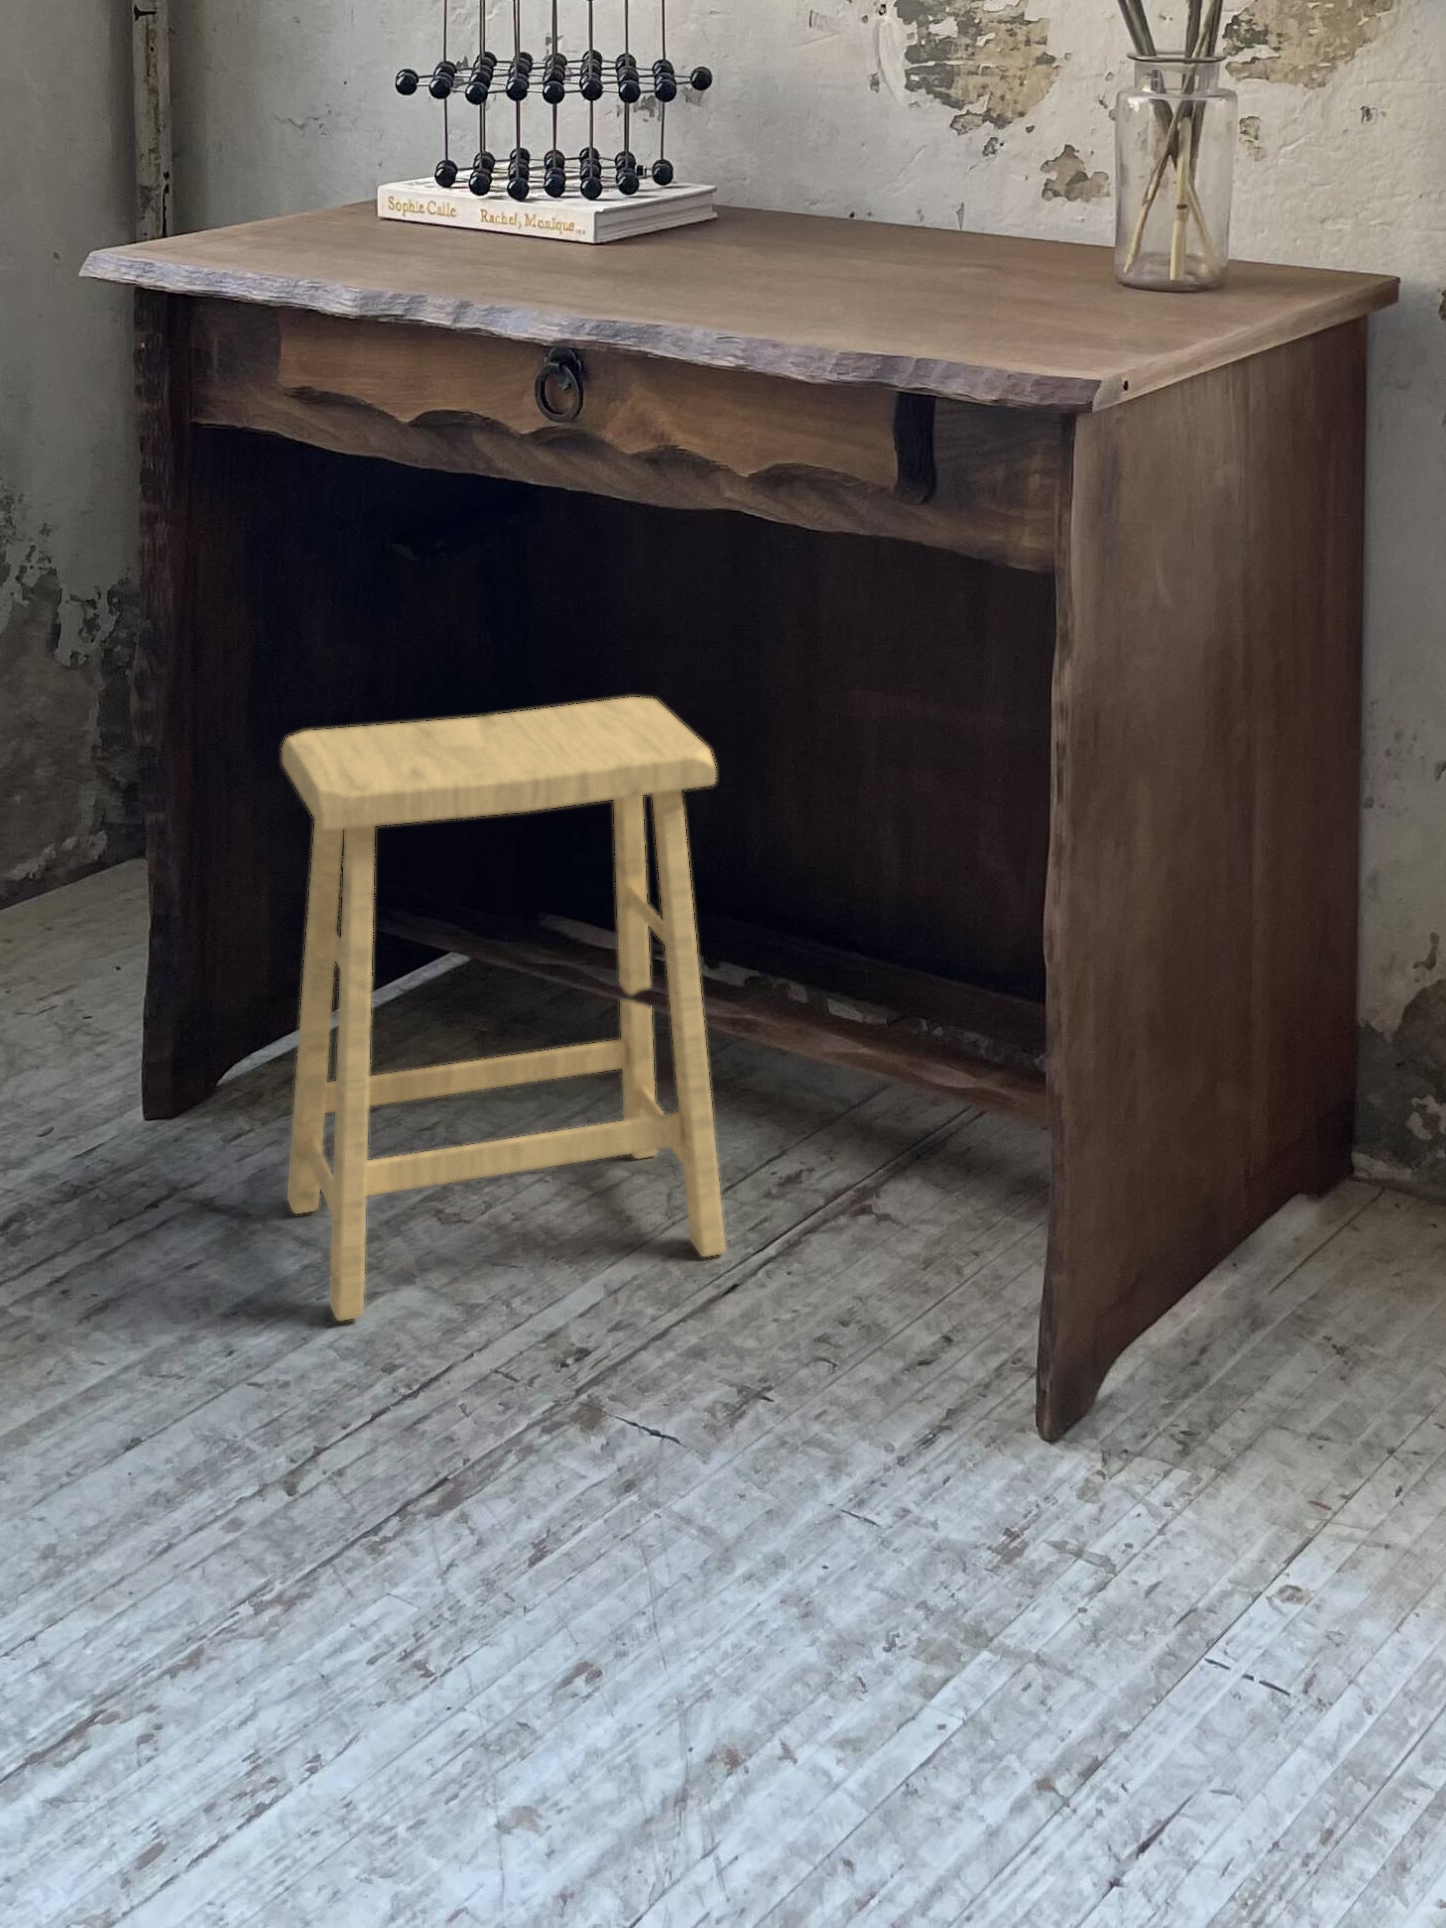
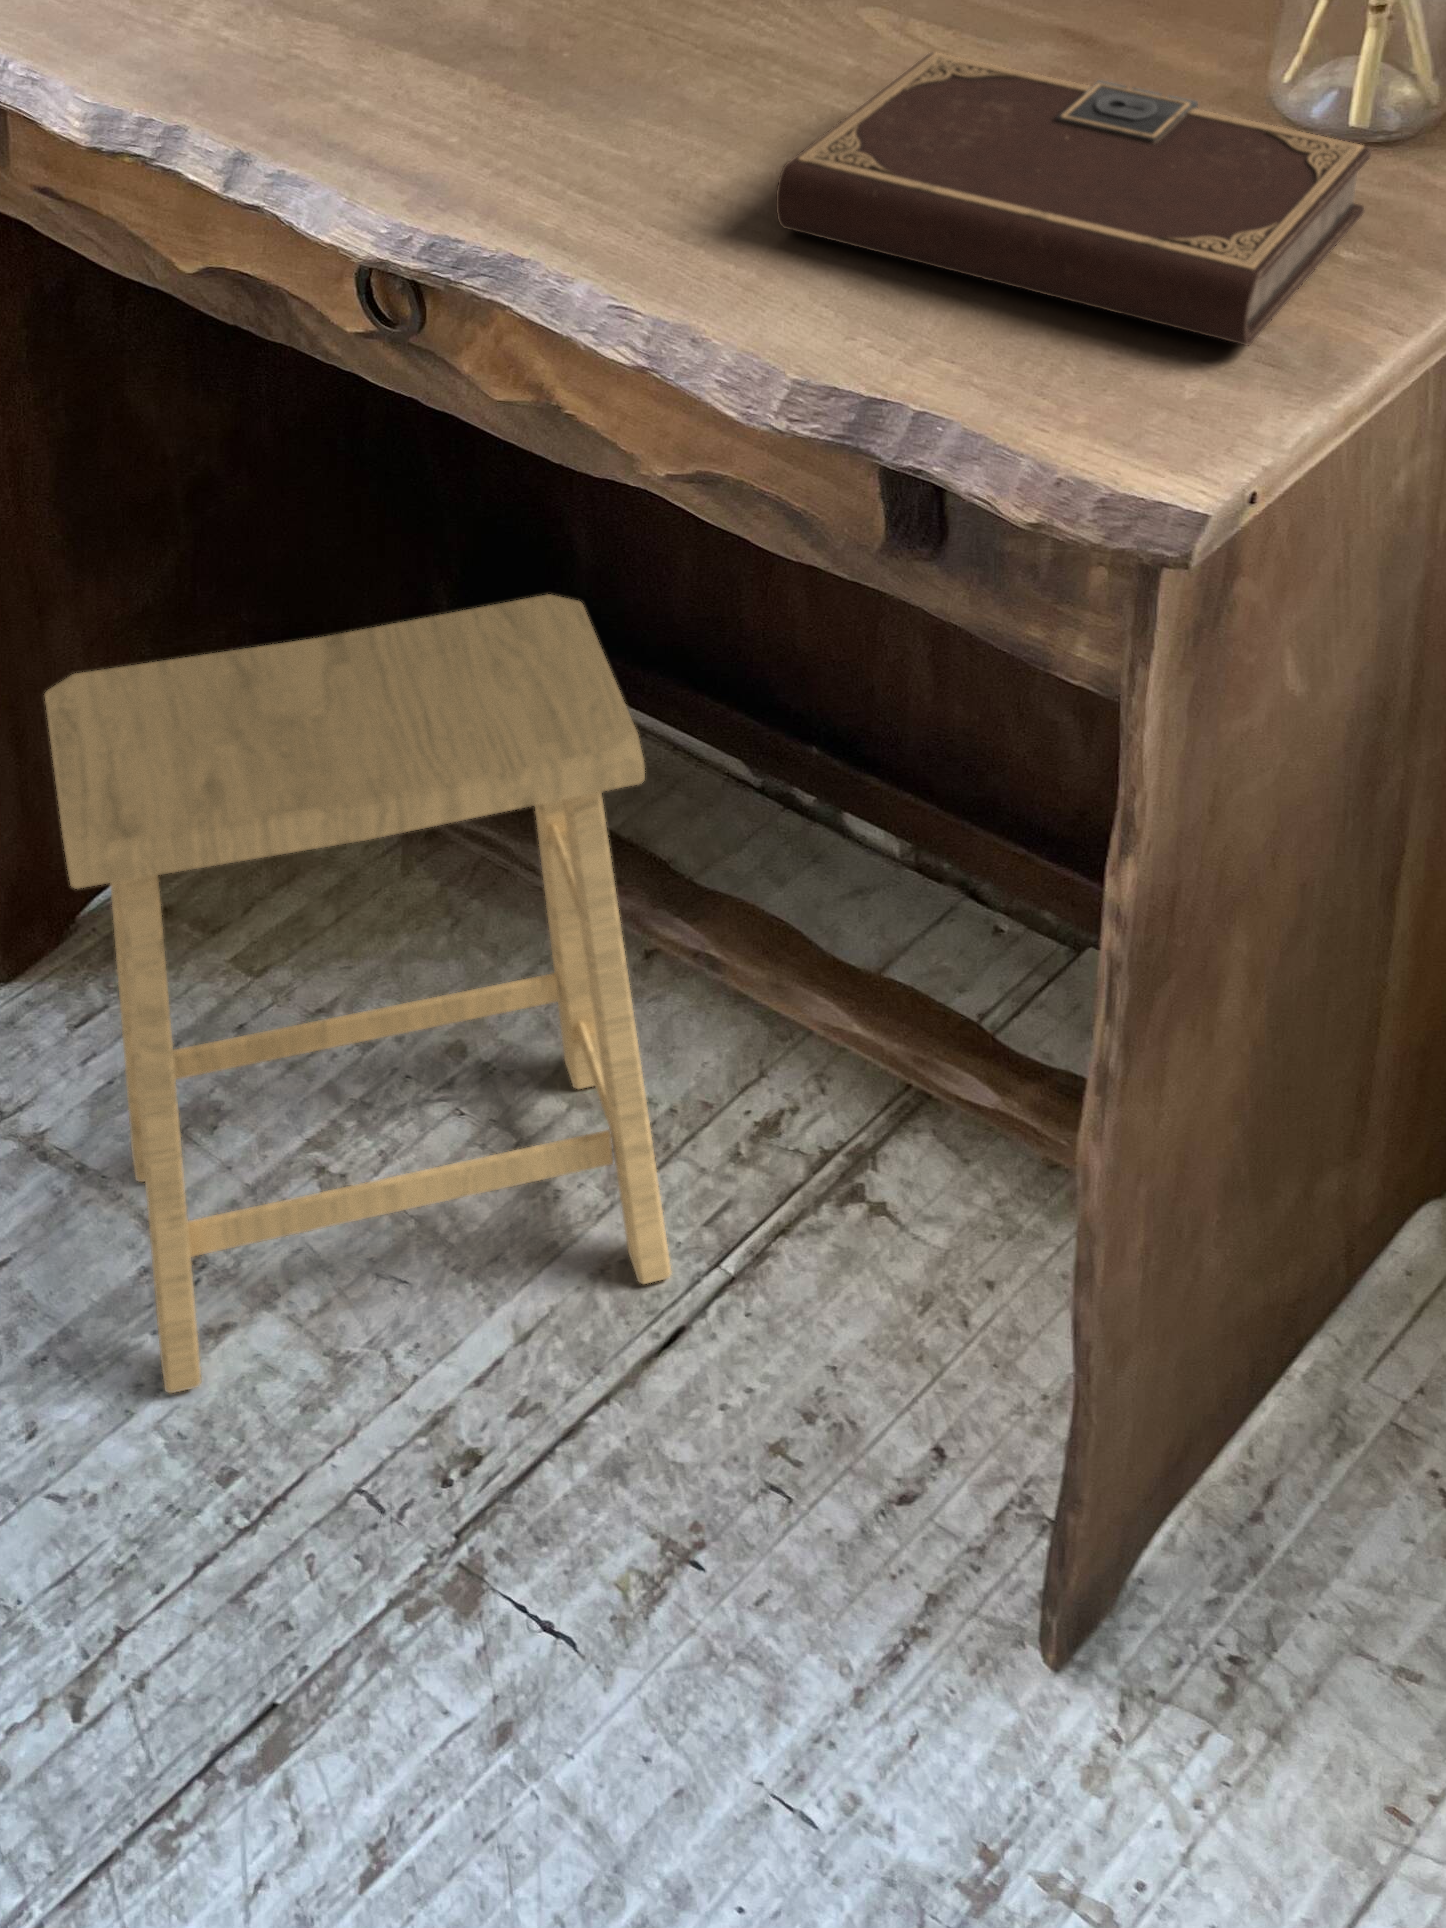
notebook: none [821,243,1175,333] -> present [776,52,1372,346]

